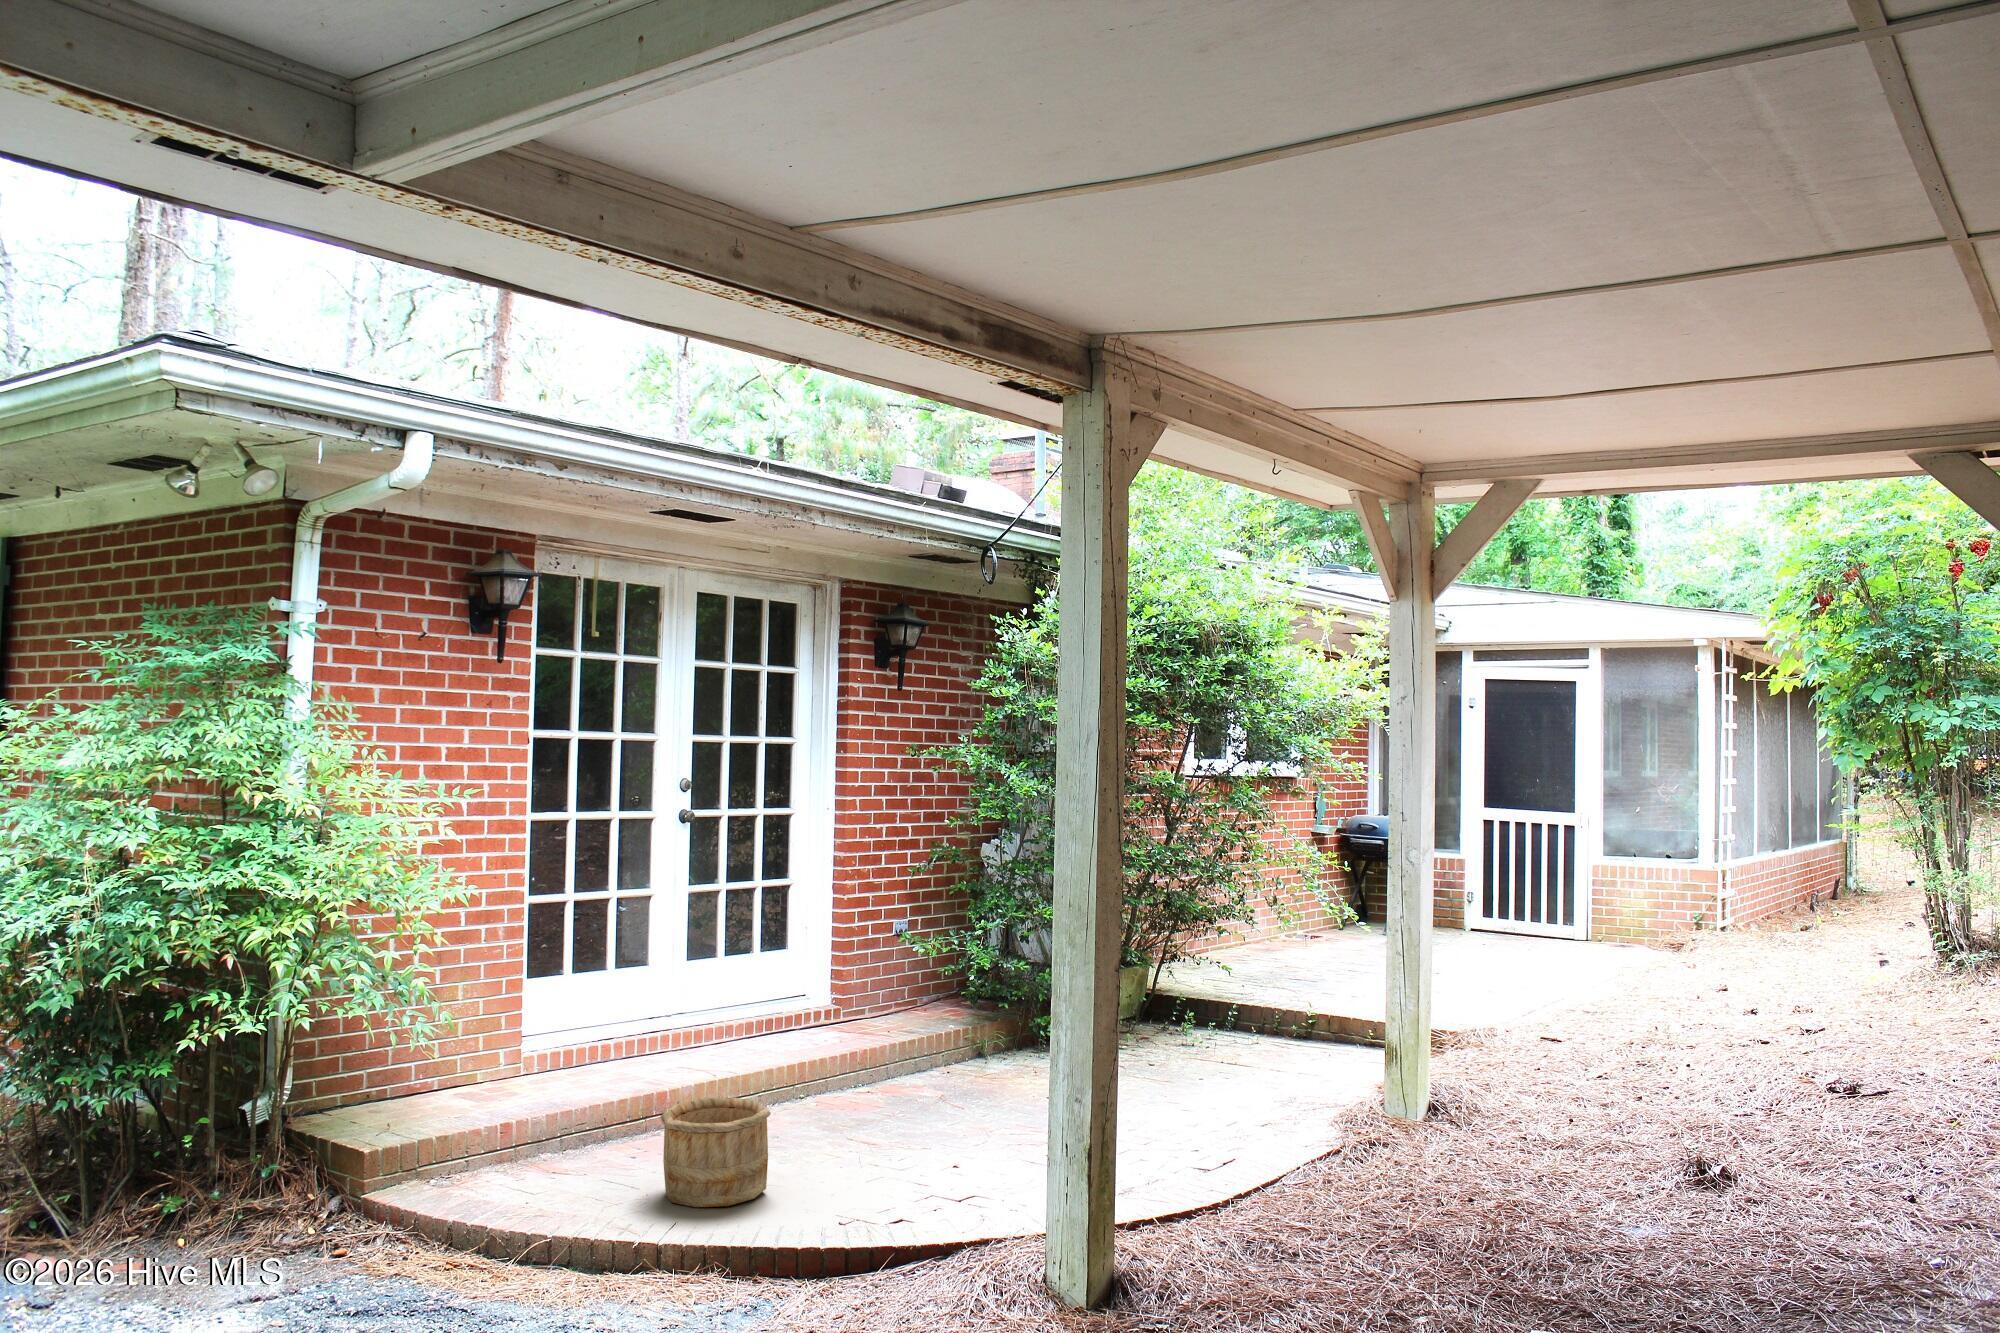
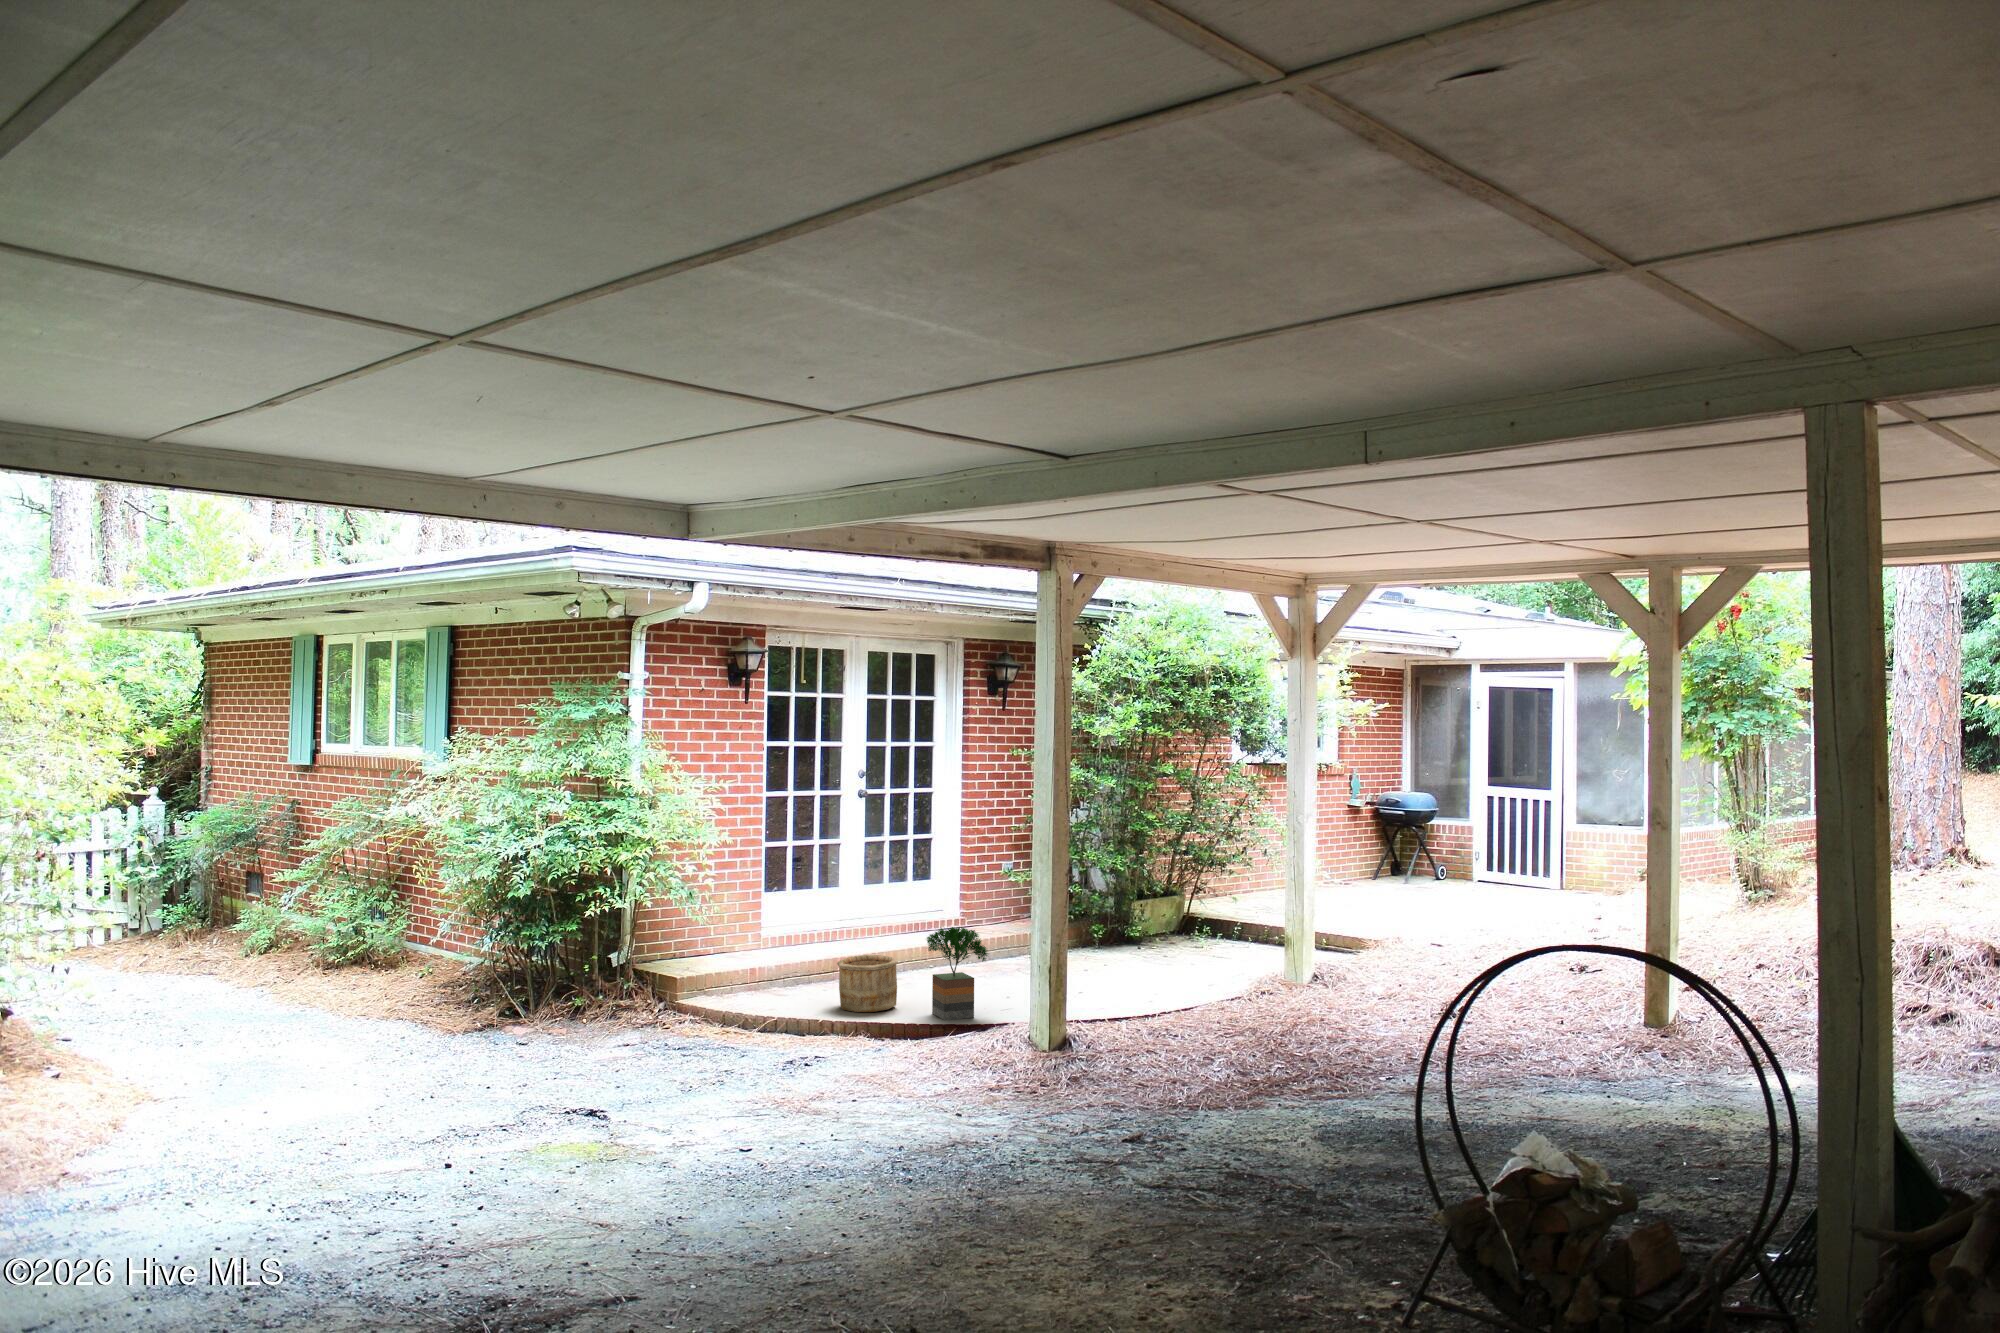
potted tree: none [822,1047,939,1222] -> present [927,927,988,1020]

